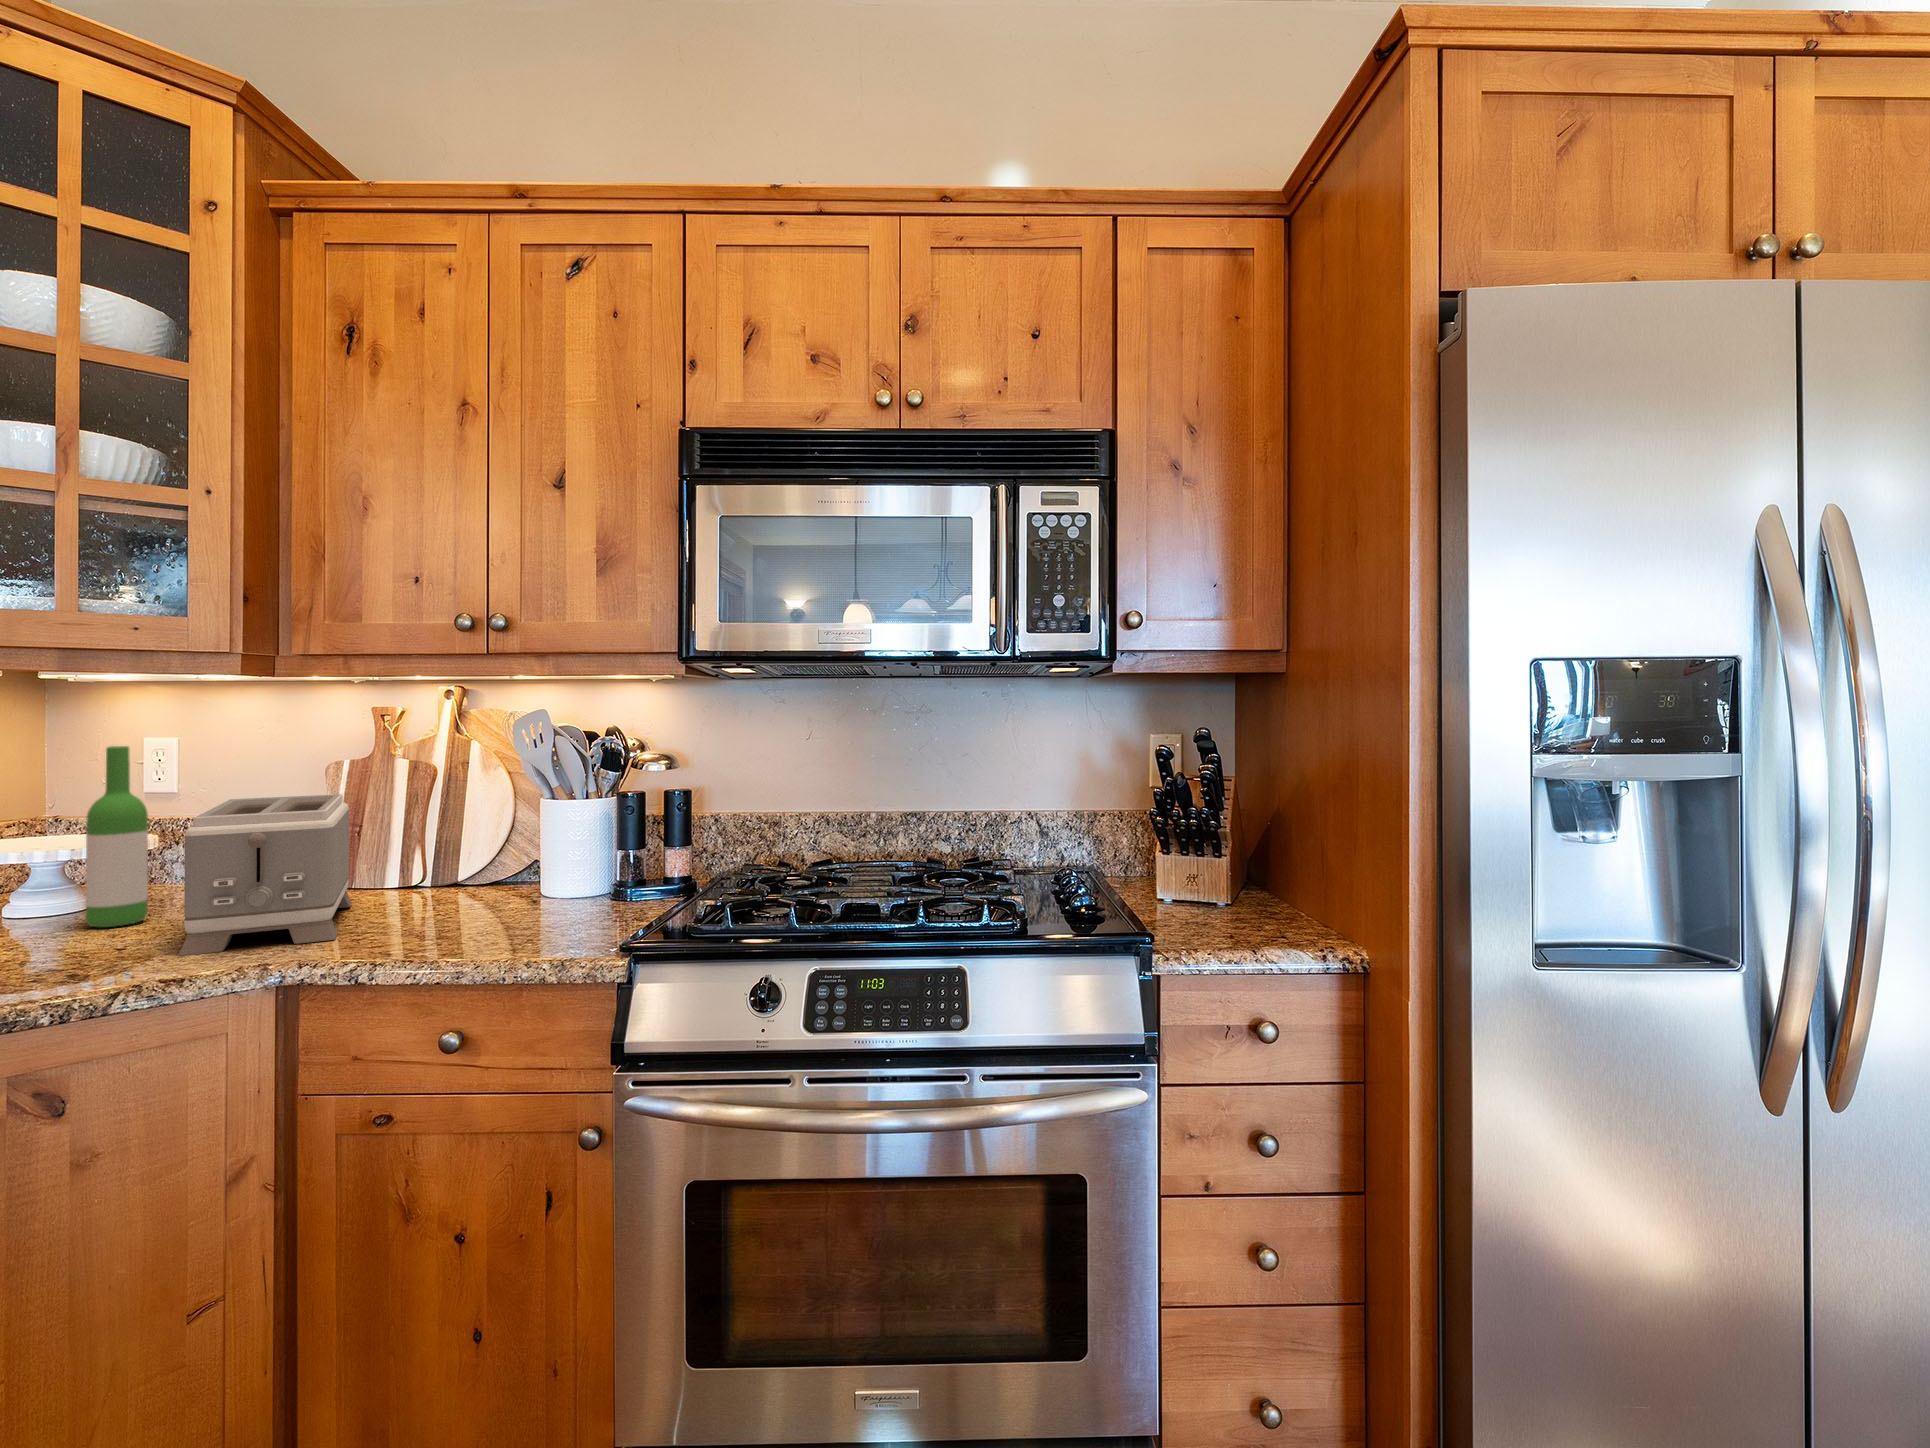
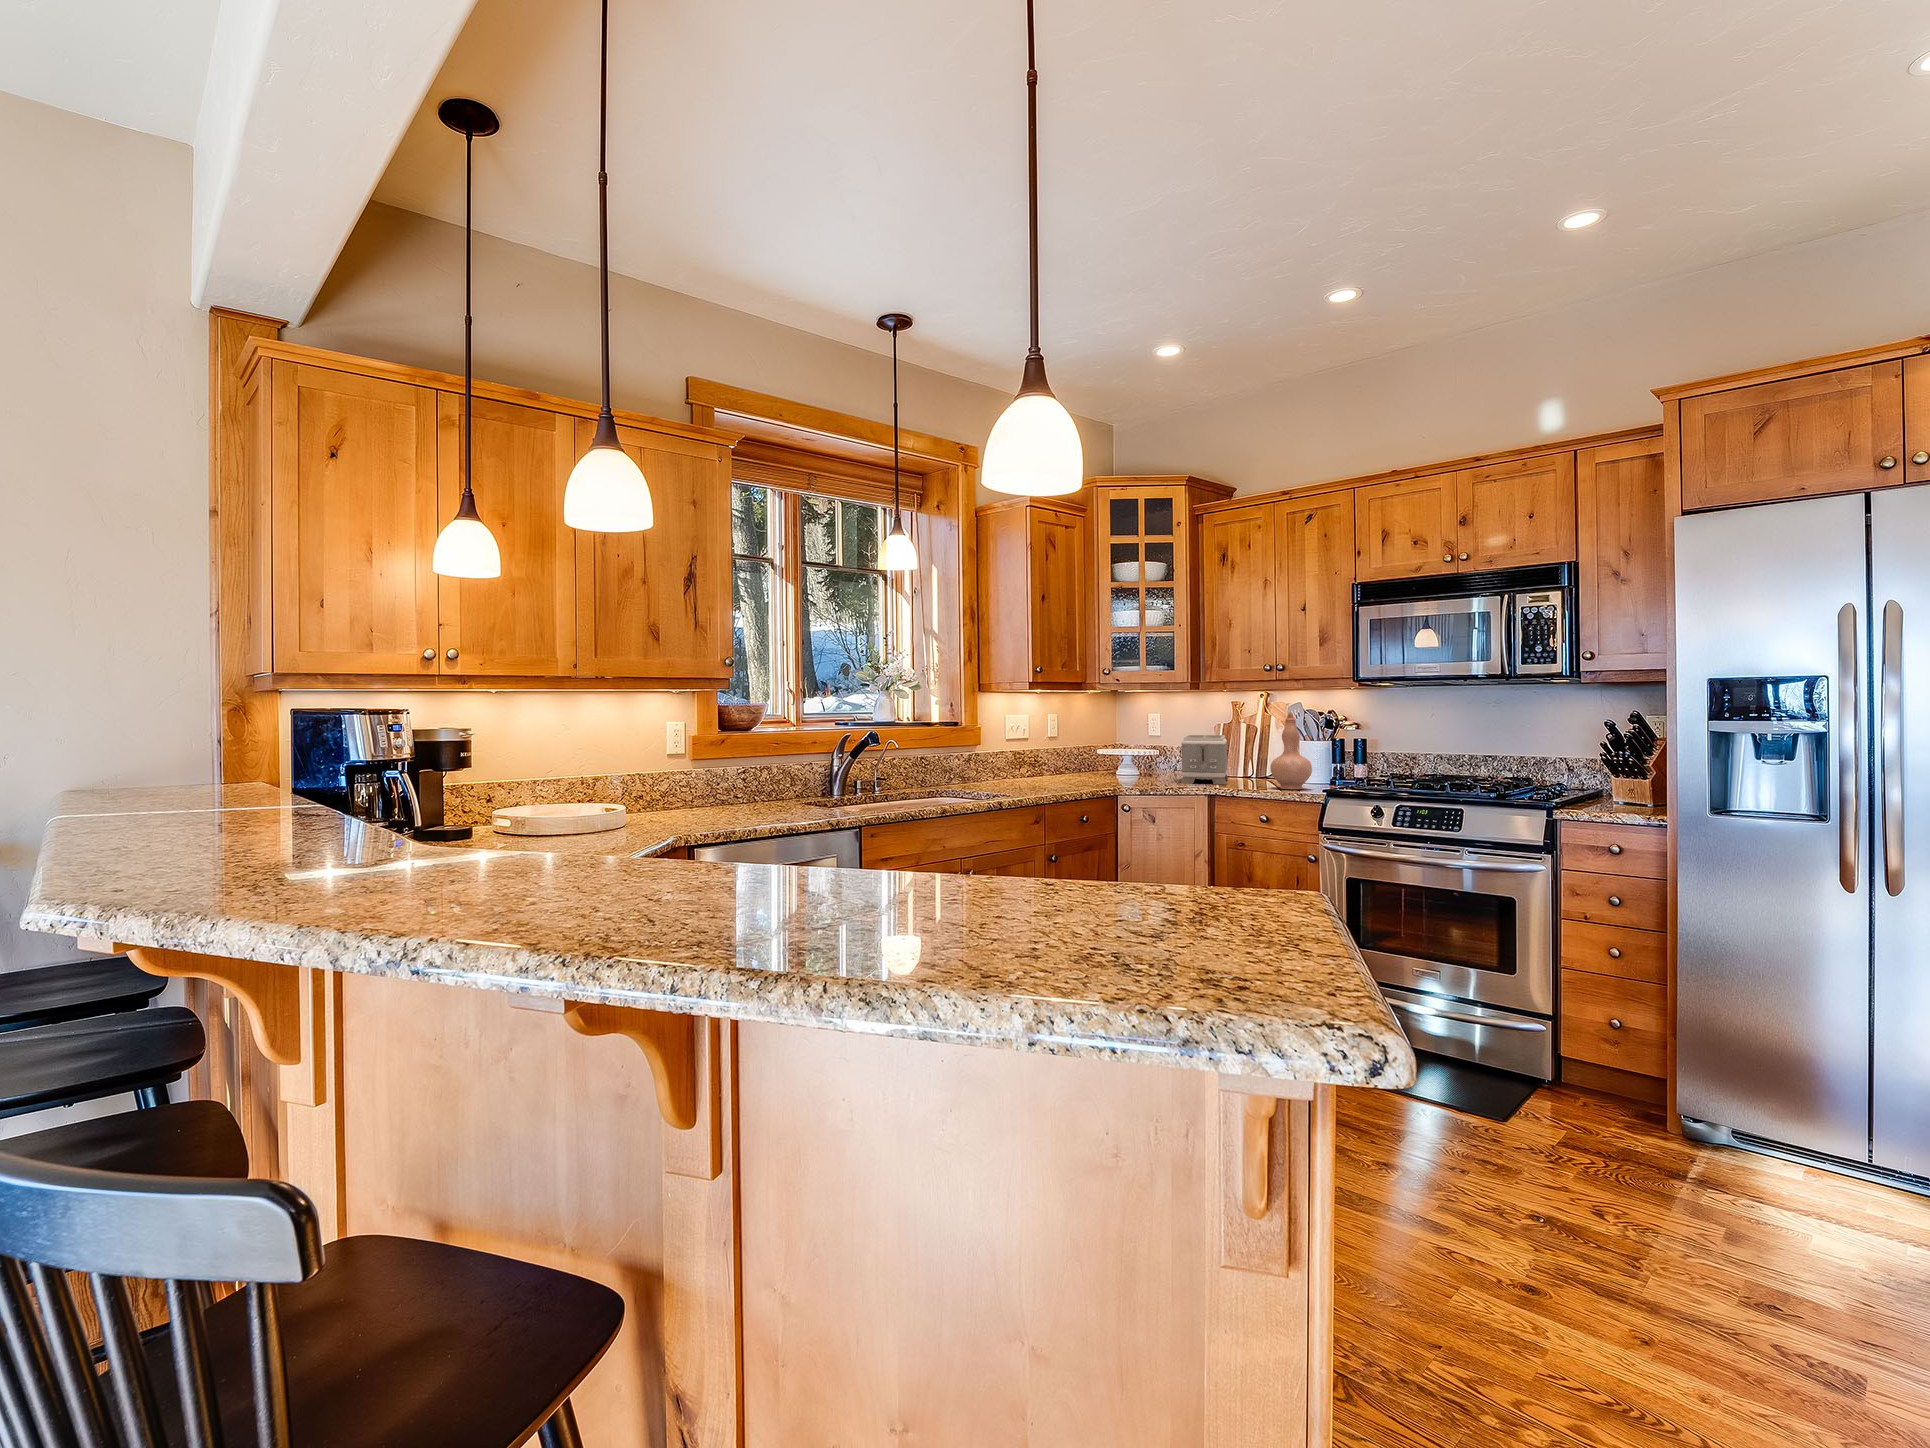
vase: none [468,737,580,942] -> present [1270,712,1312,789]
wine bottle: present [86,746,148,927] -> none [1147,715,1164,778]

